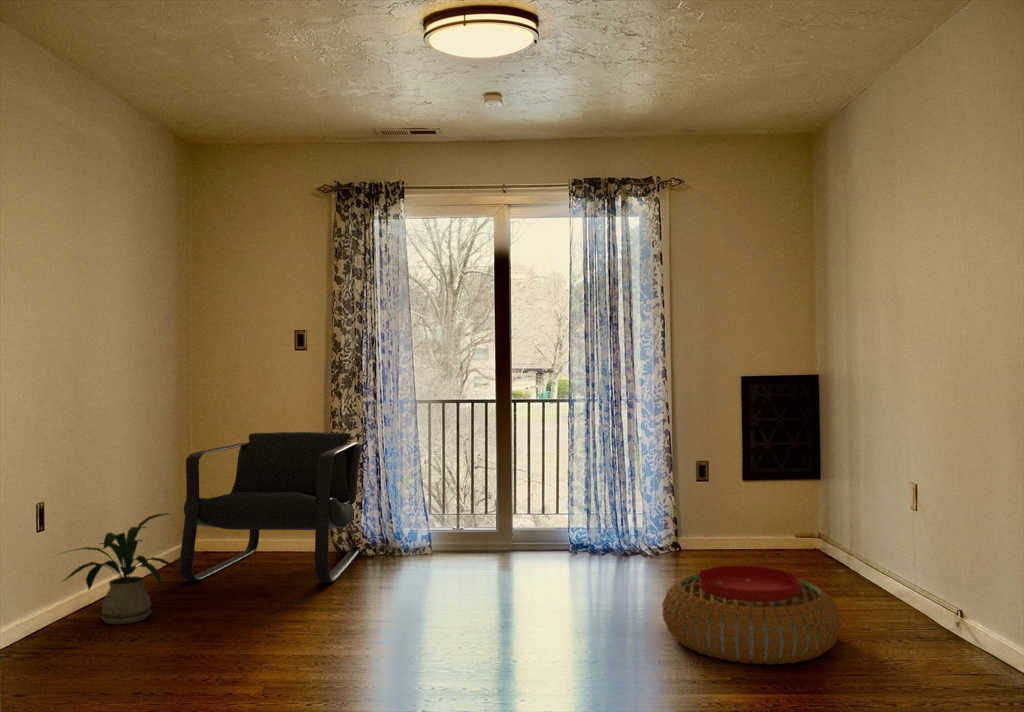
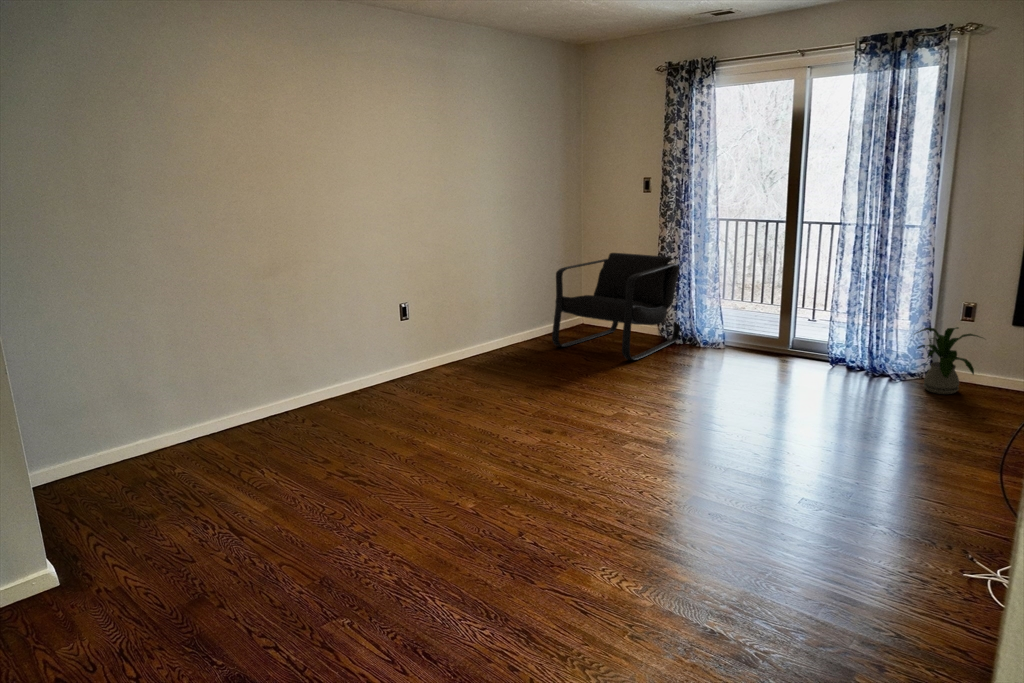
house plant: present [64,513,176,624] -> present [915,327,983,394]
pouf: present [662,566,841,665] -> none [793,398,941,479]

